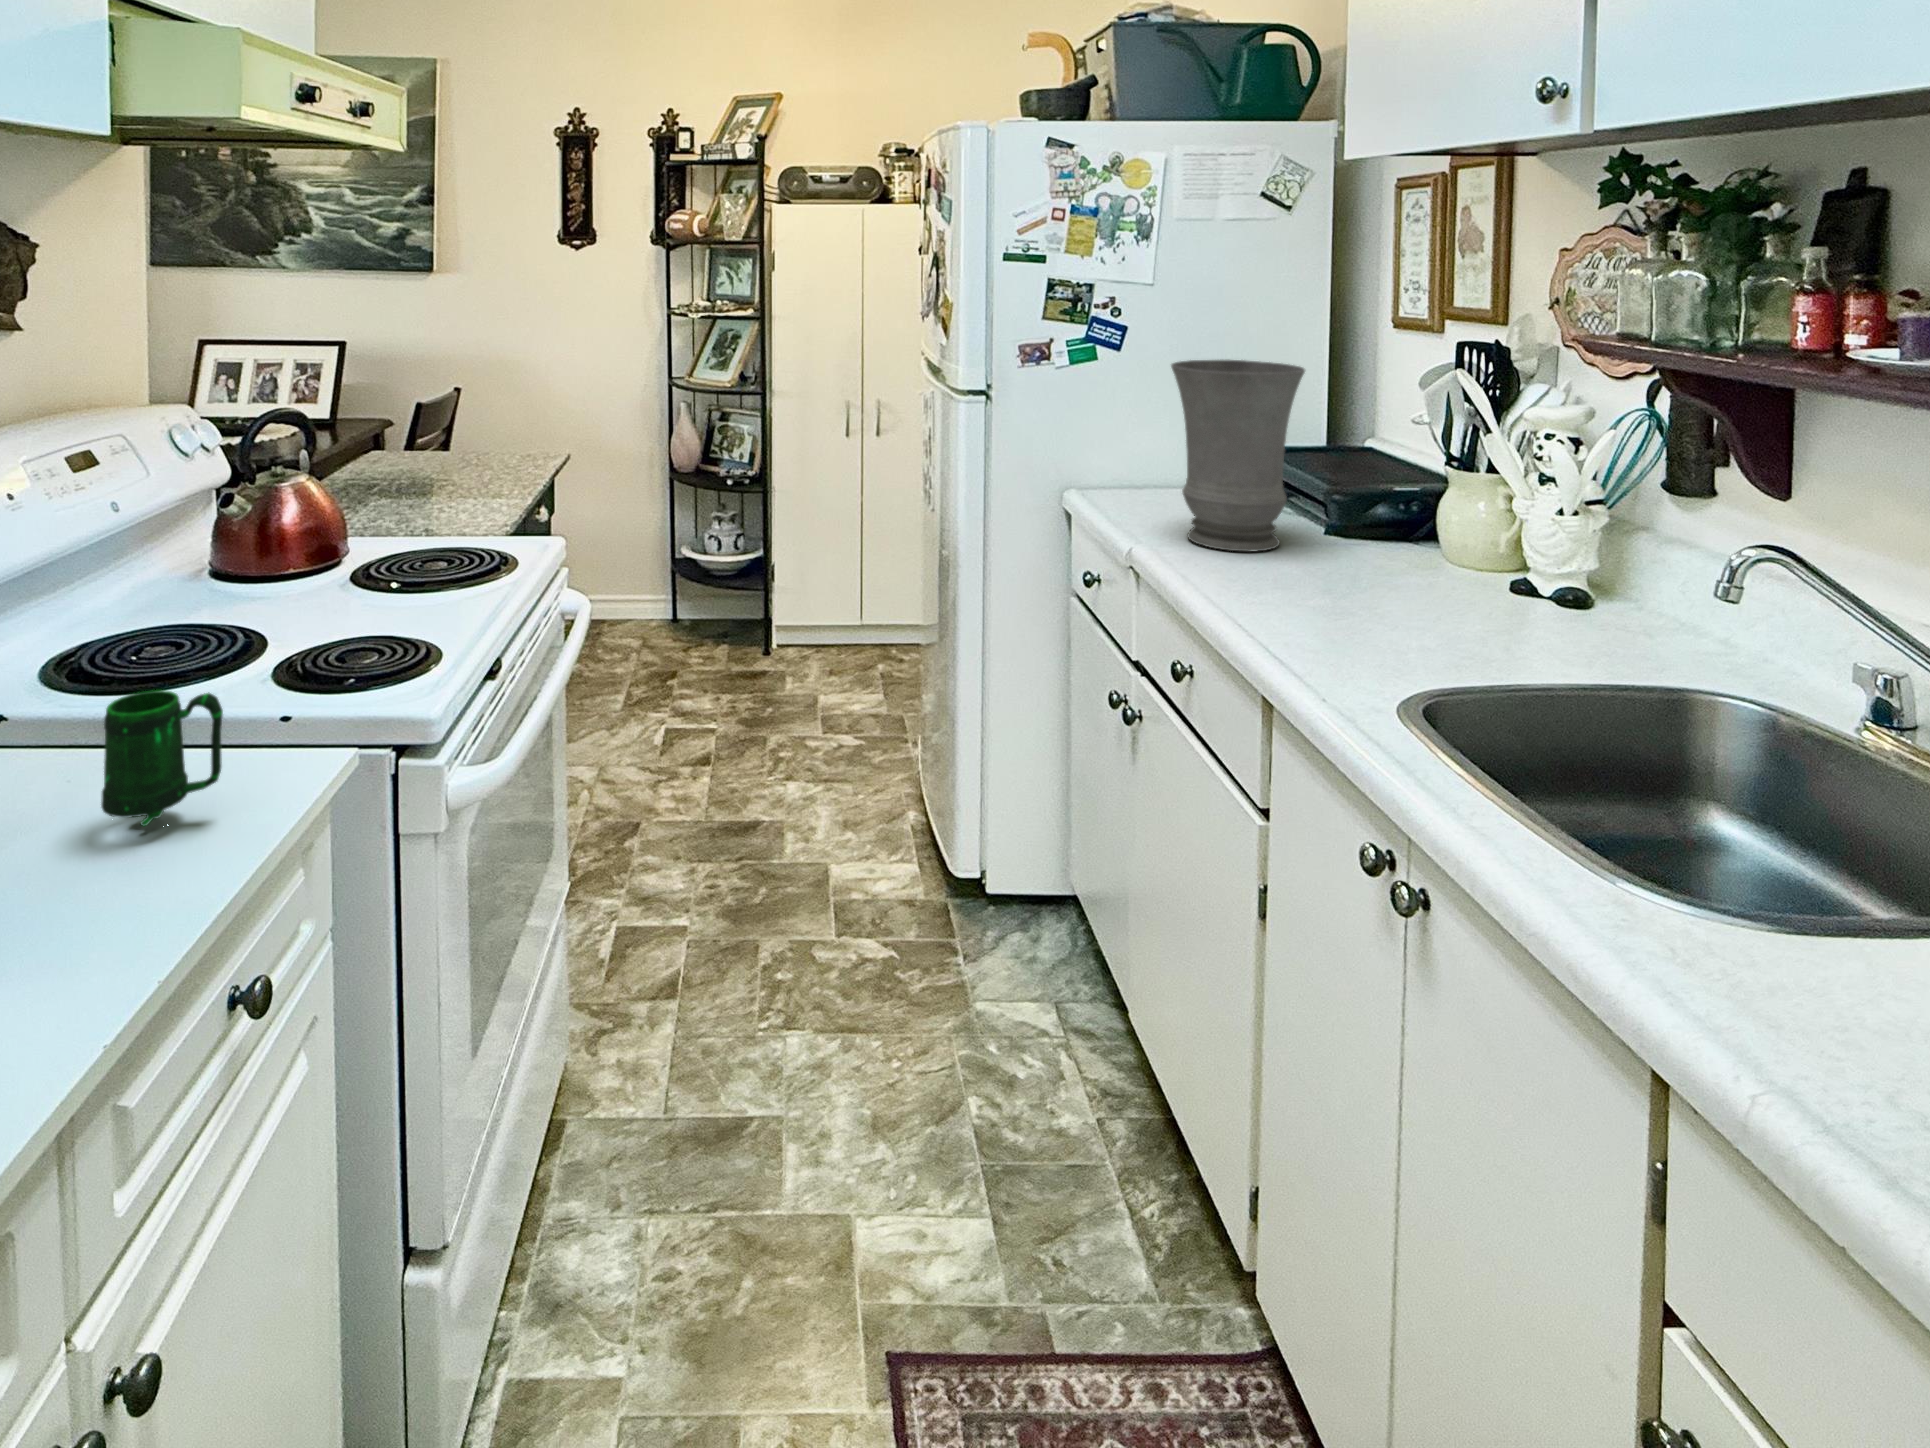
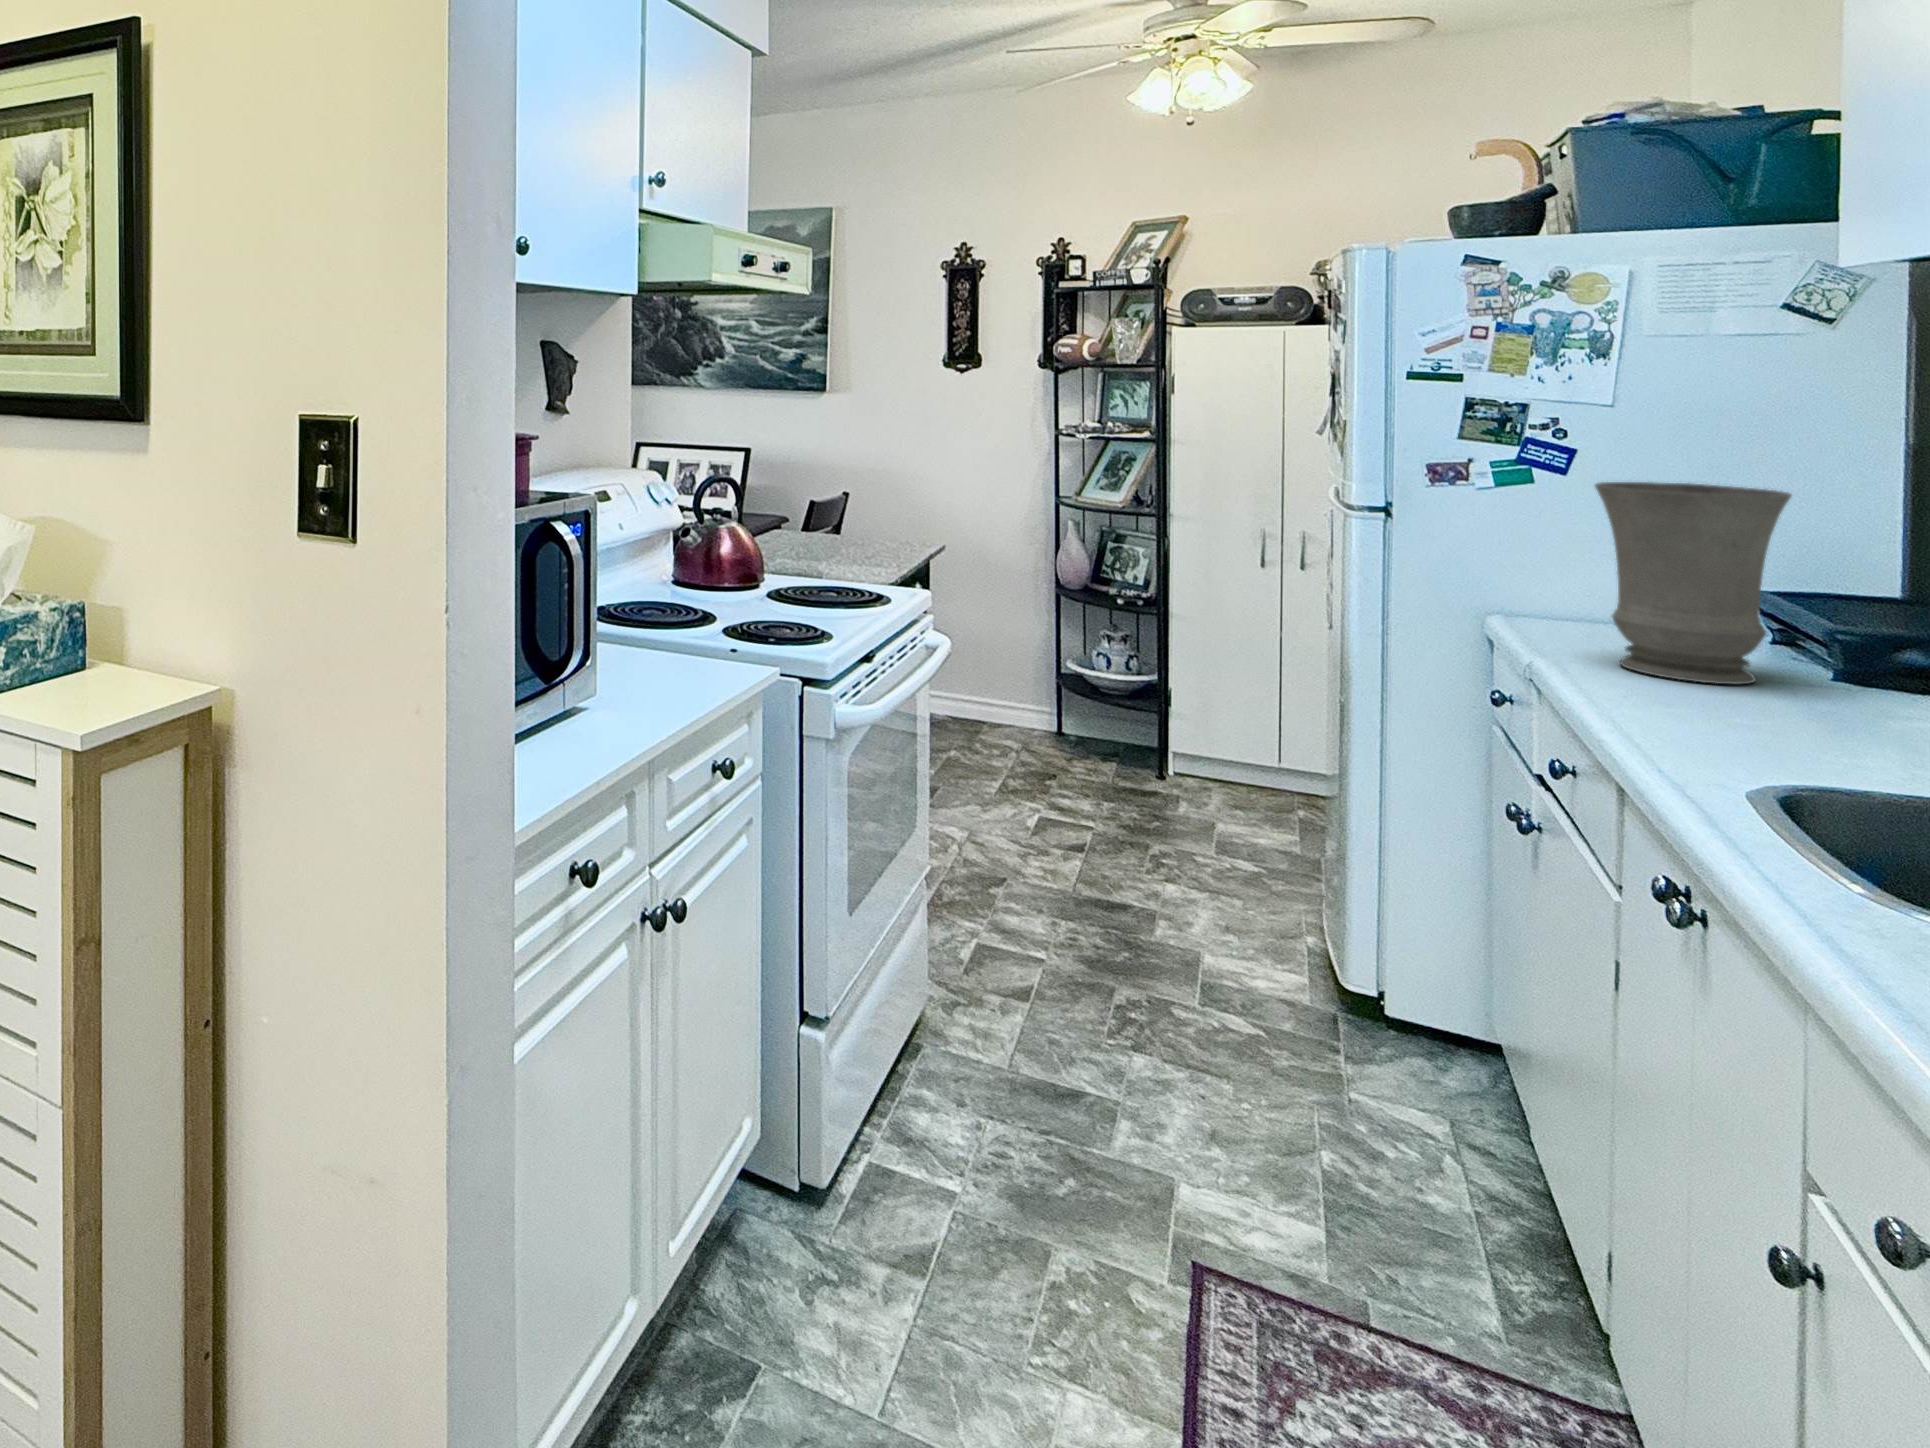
mug: present [101,690,223,826] -> none [640,609,704,687]

